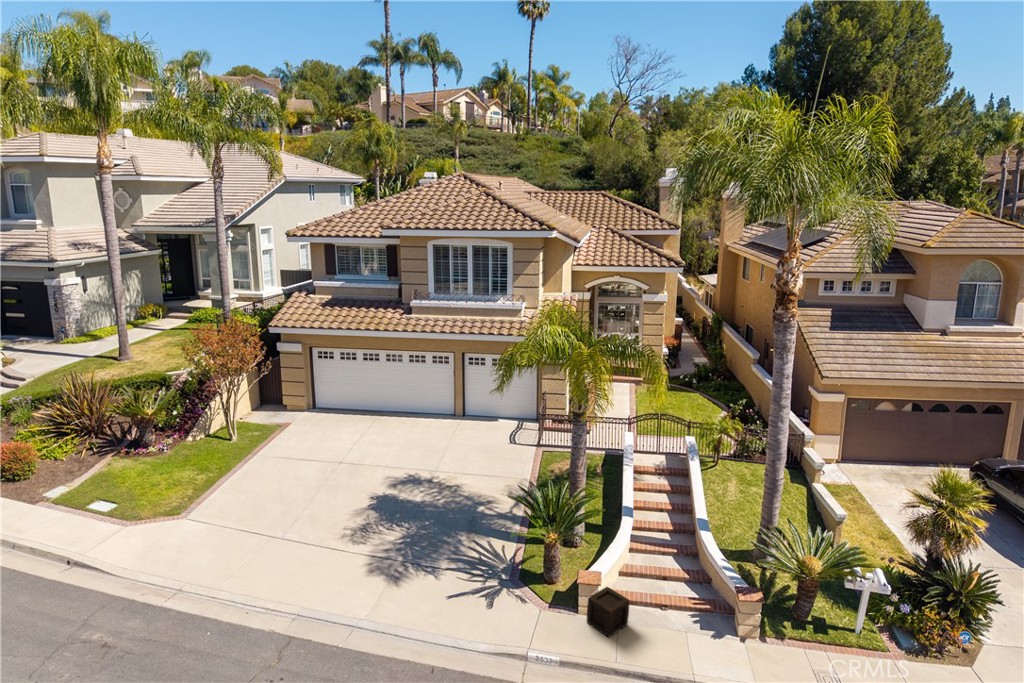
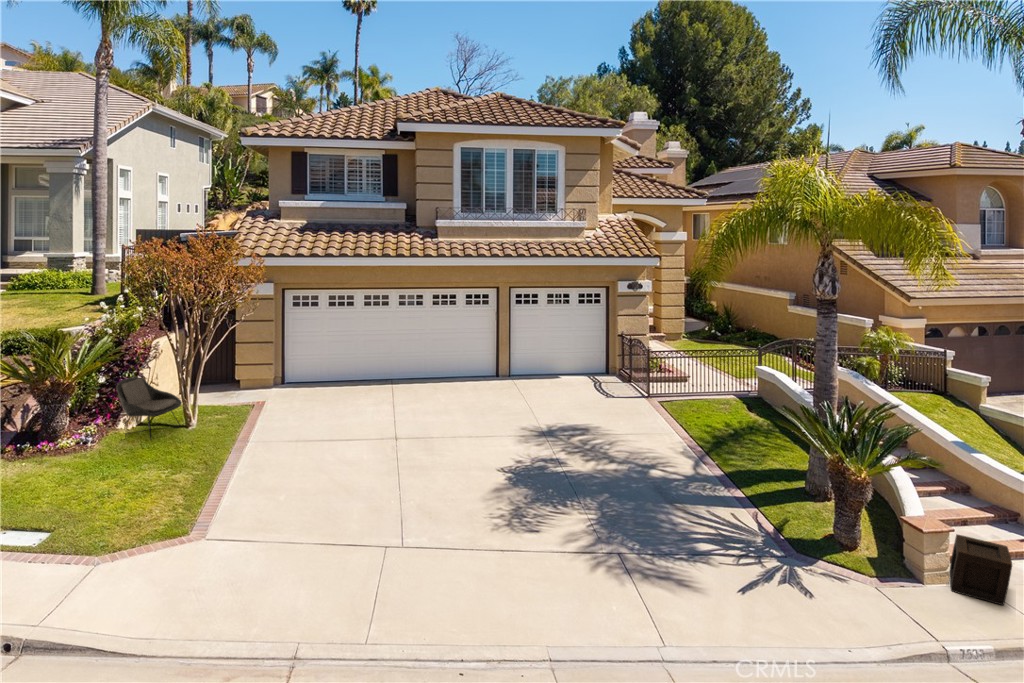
lounge chair: none [186,410,225,451] -> present [116,377,182,440]

